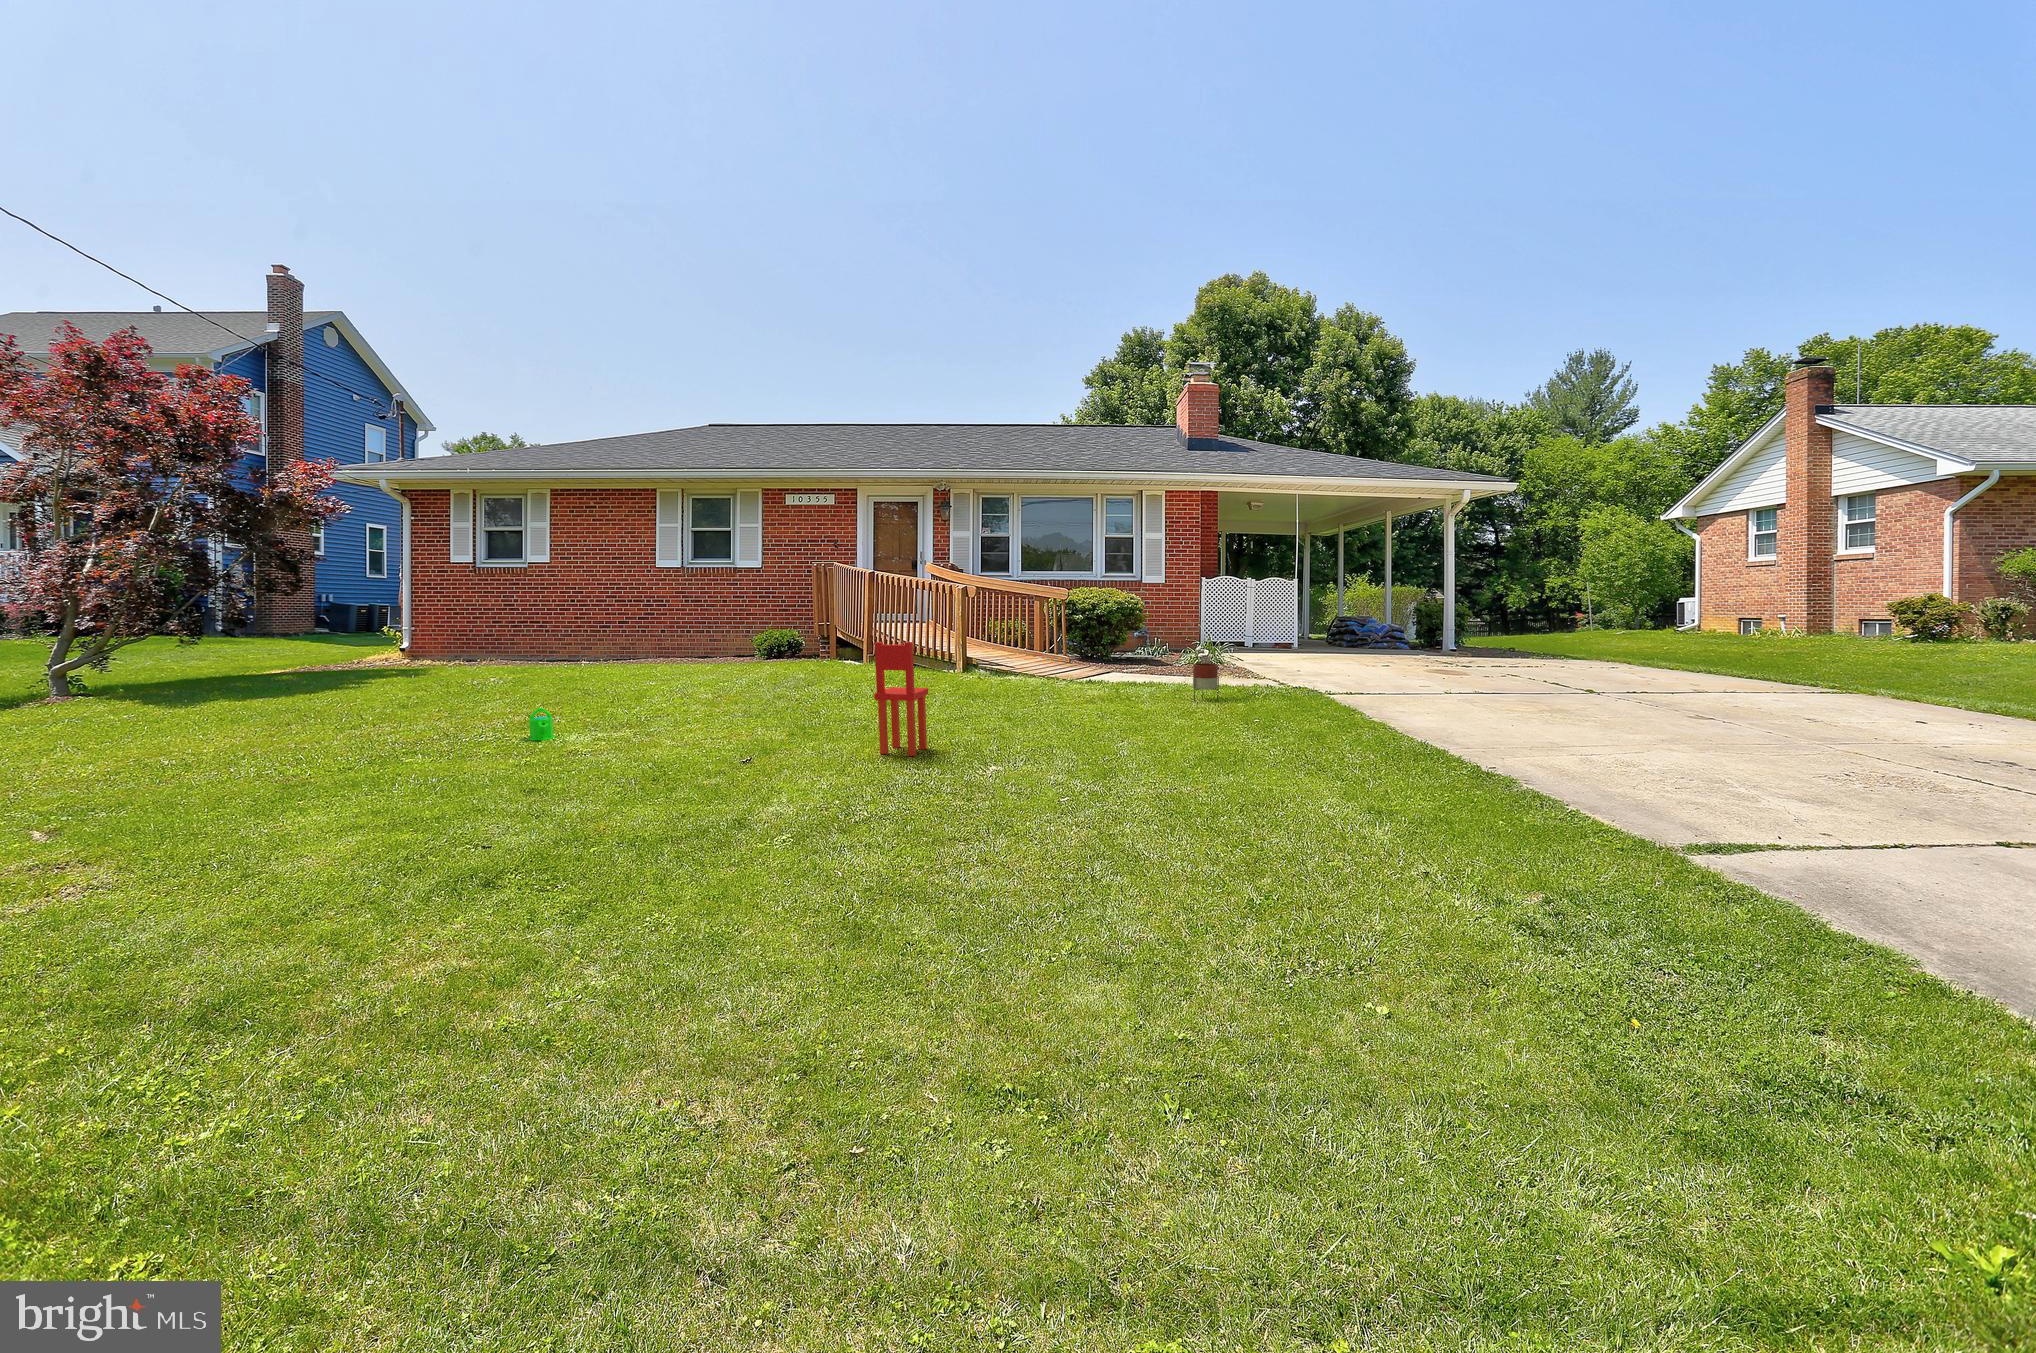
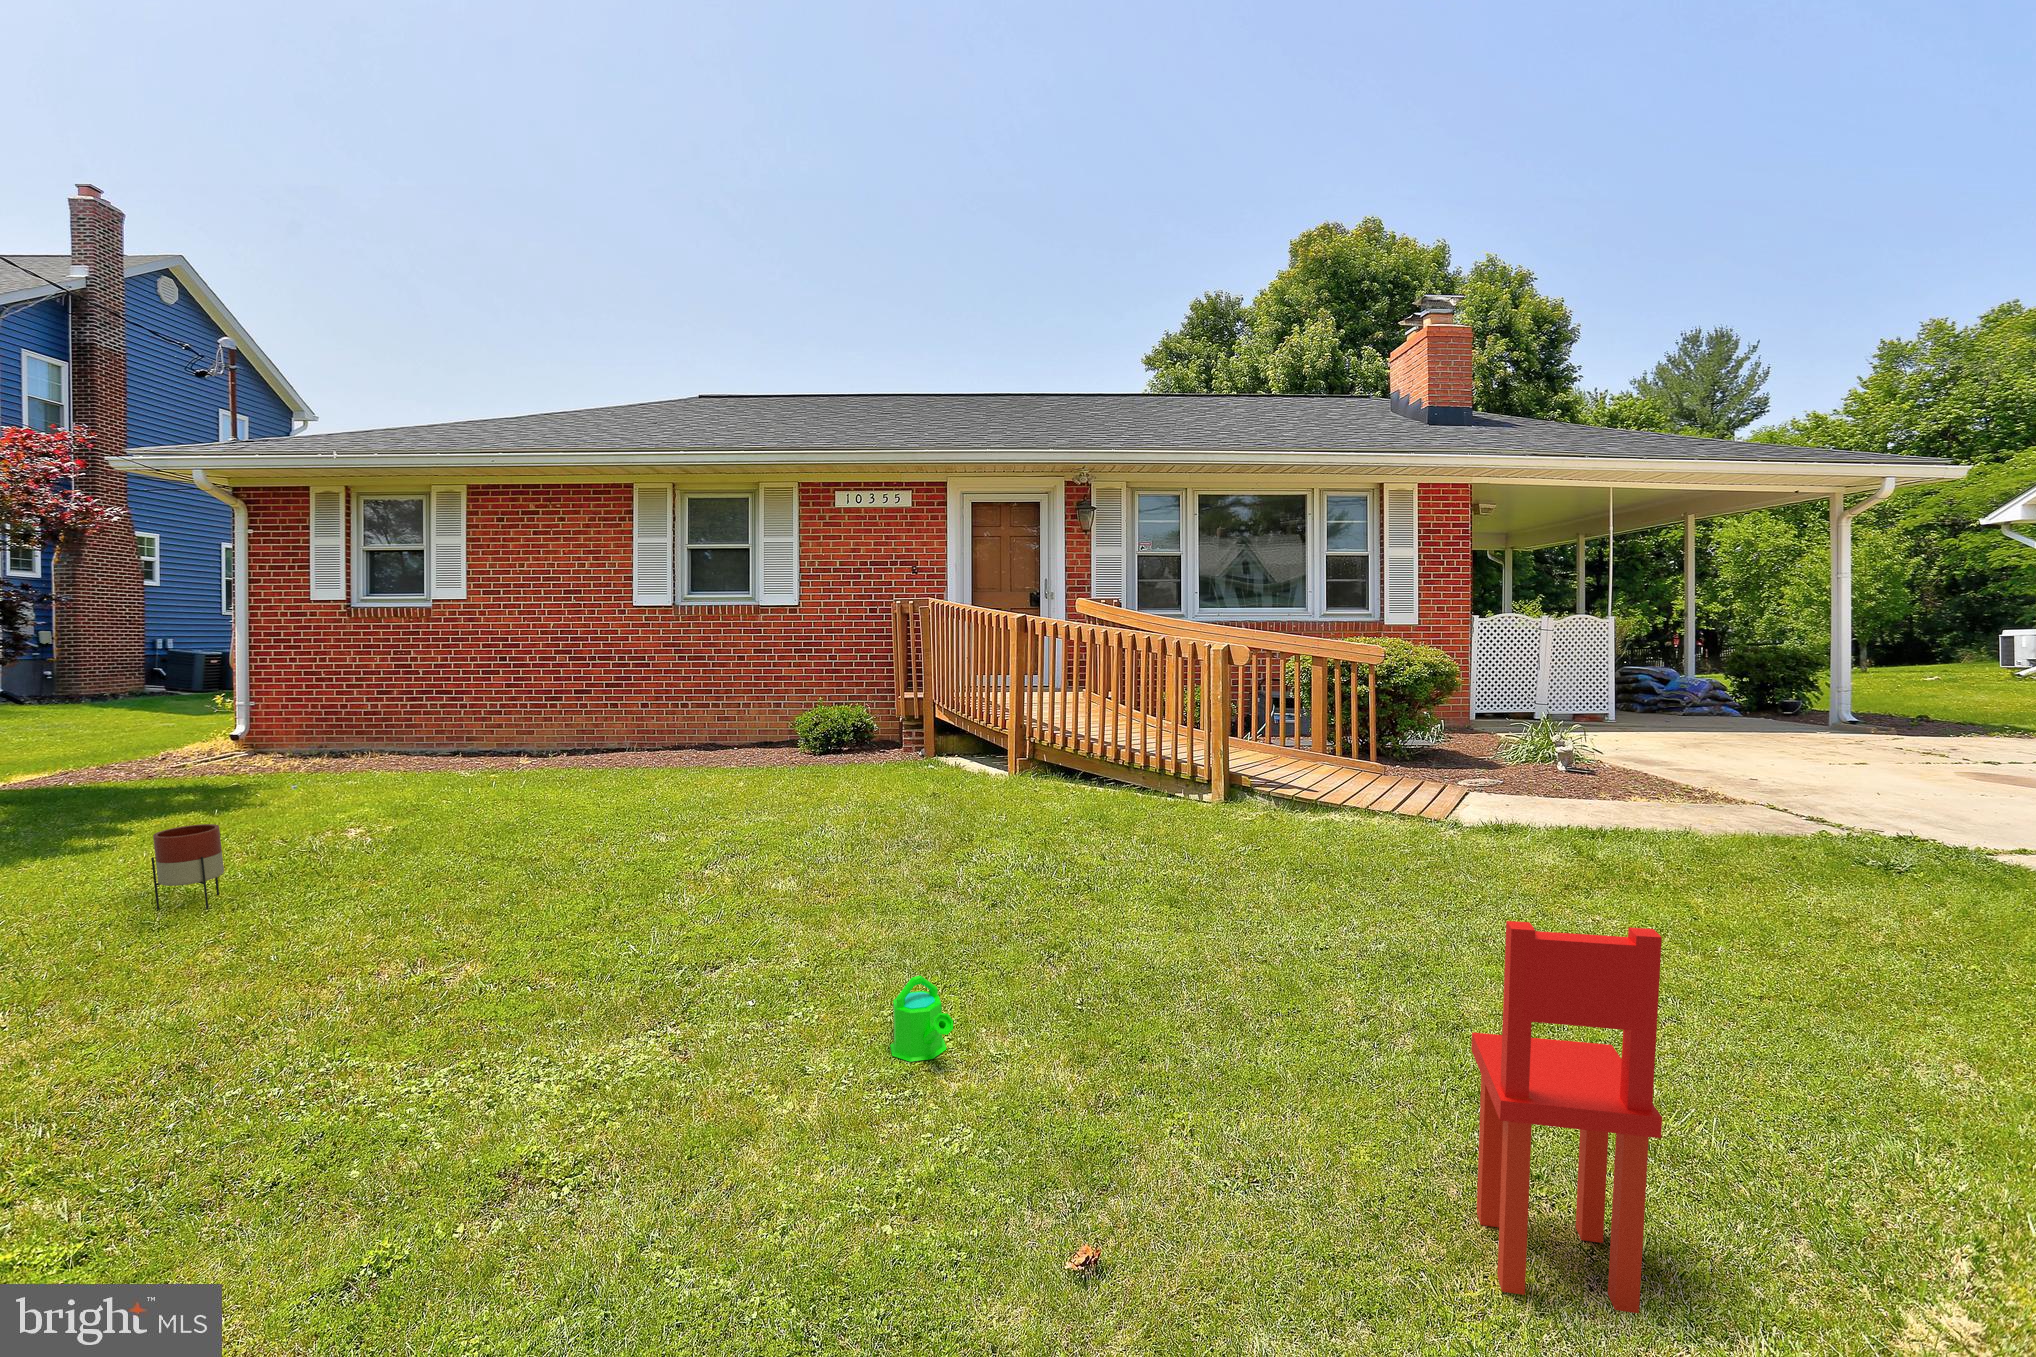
planter: present [1193,663,1219,702] -> present [151,824,224,910]
watering can: present [529,708,555,740] -> present [890,975,953,1062]

